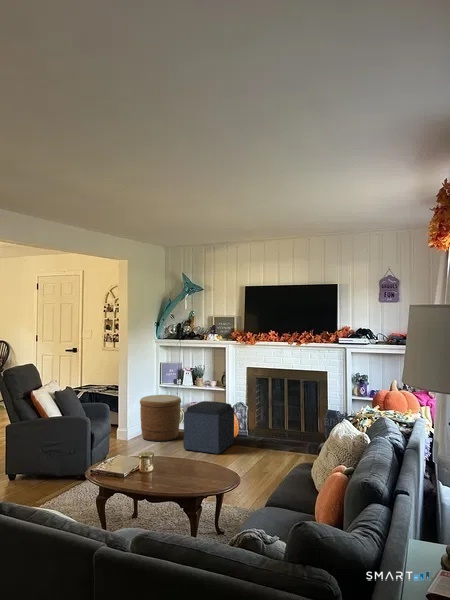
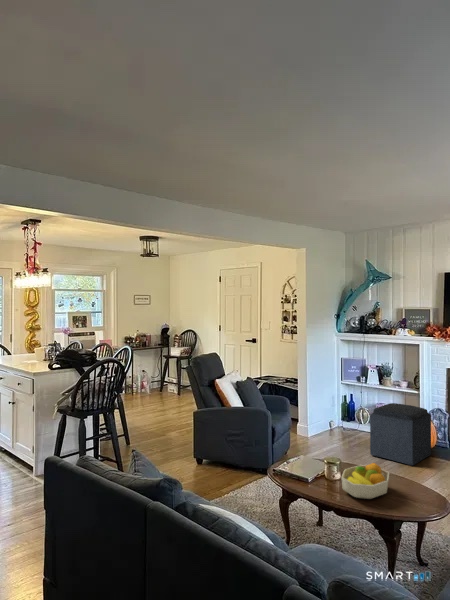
basket: present [140,395,181,441] -> none [320,392,366,443]
fruit bowl: none [153,452,193,484] -> present [341,463,389,499]

